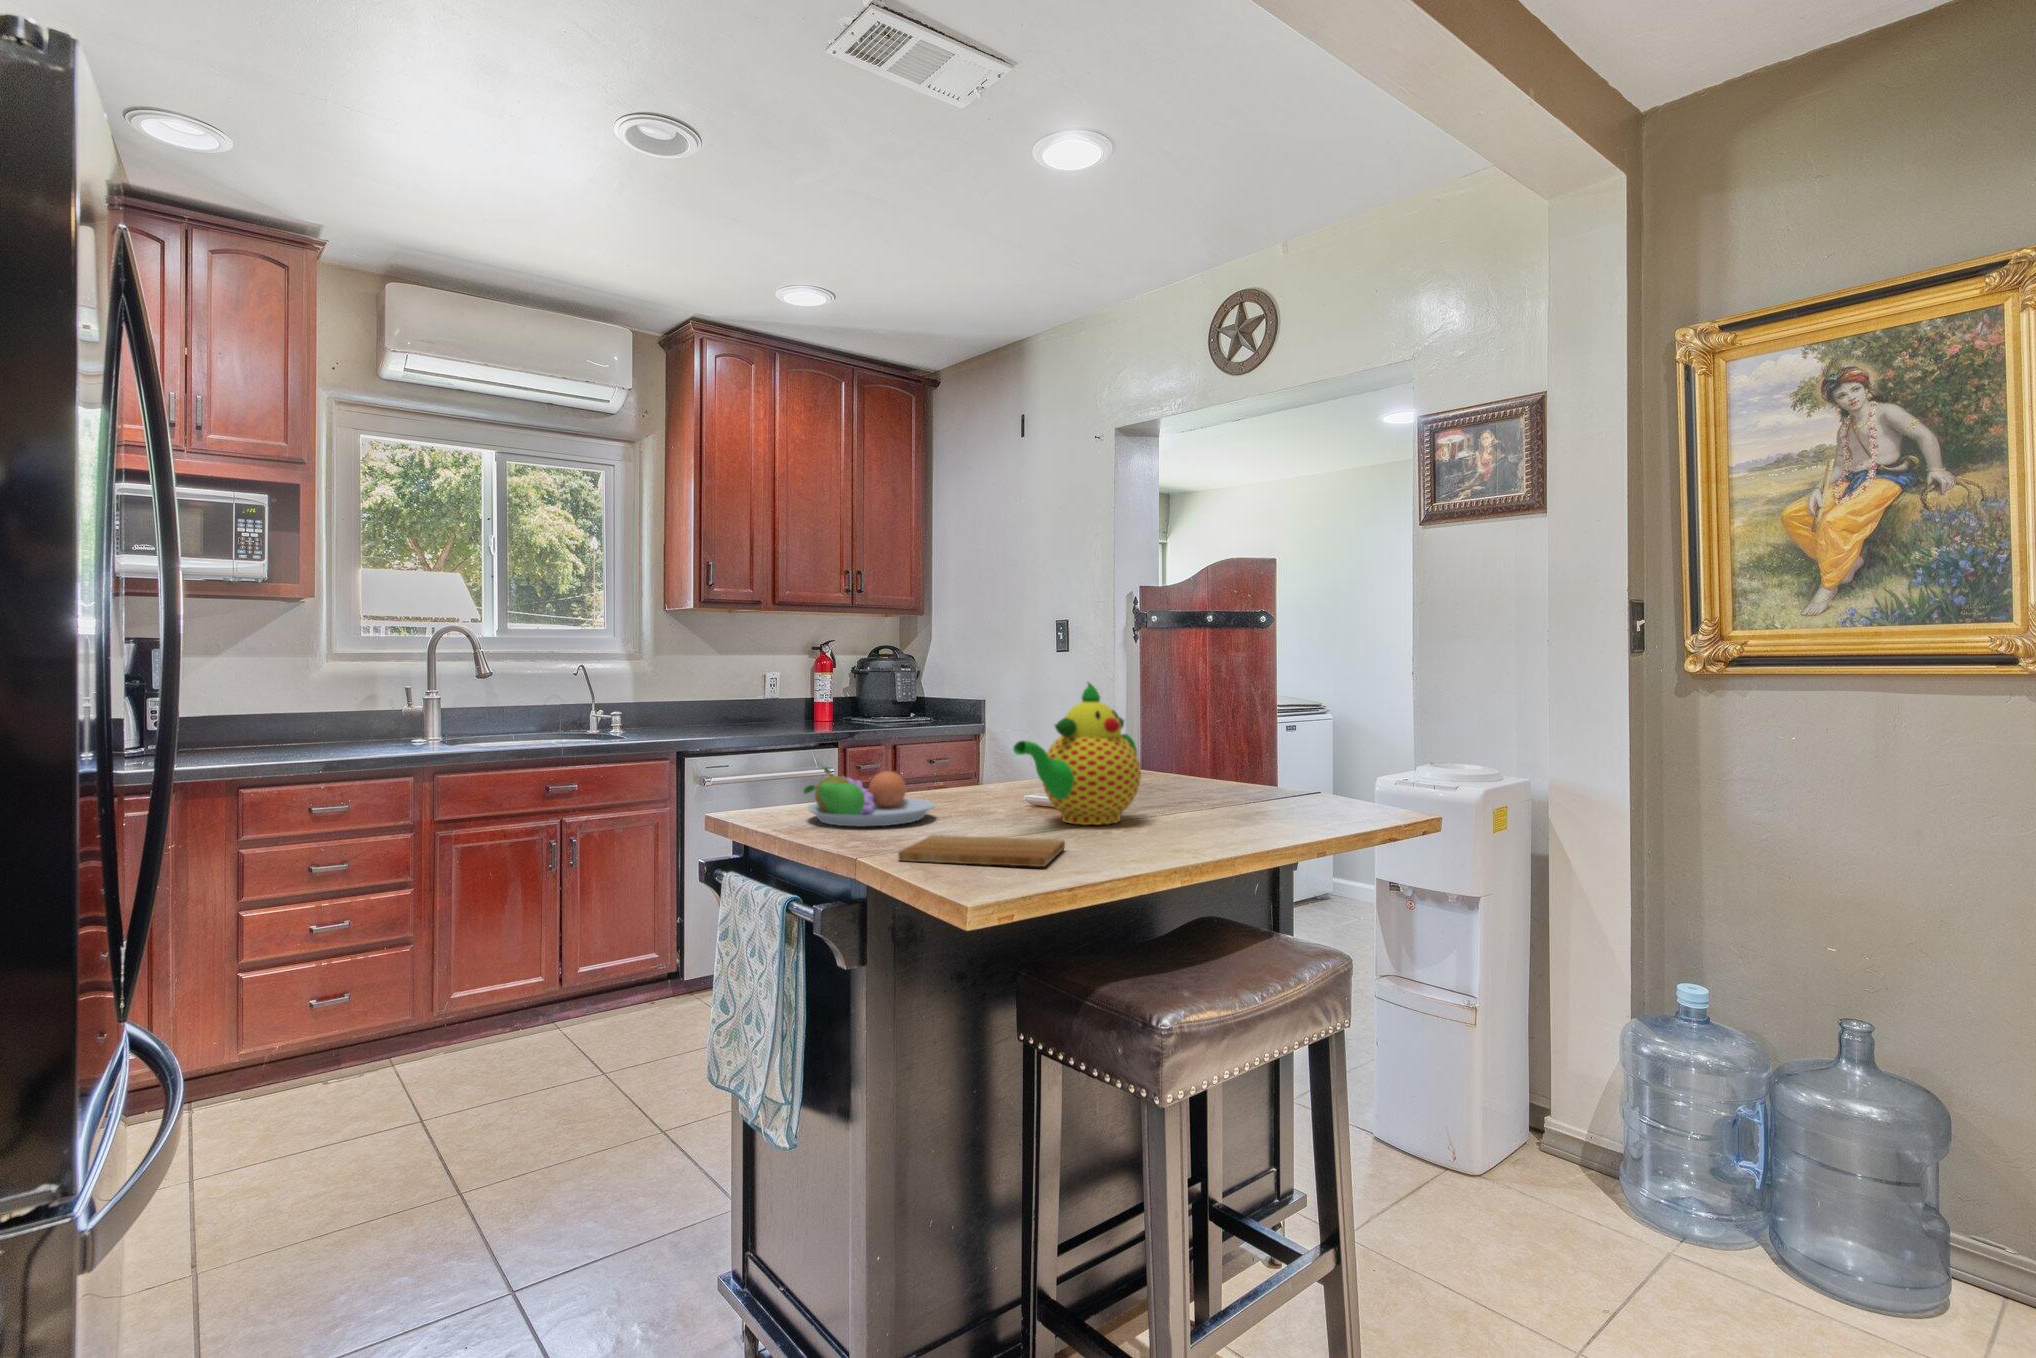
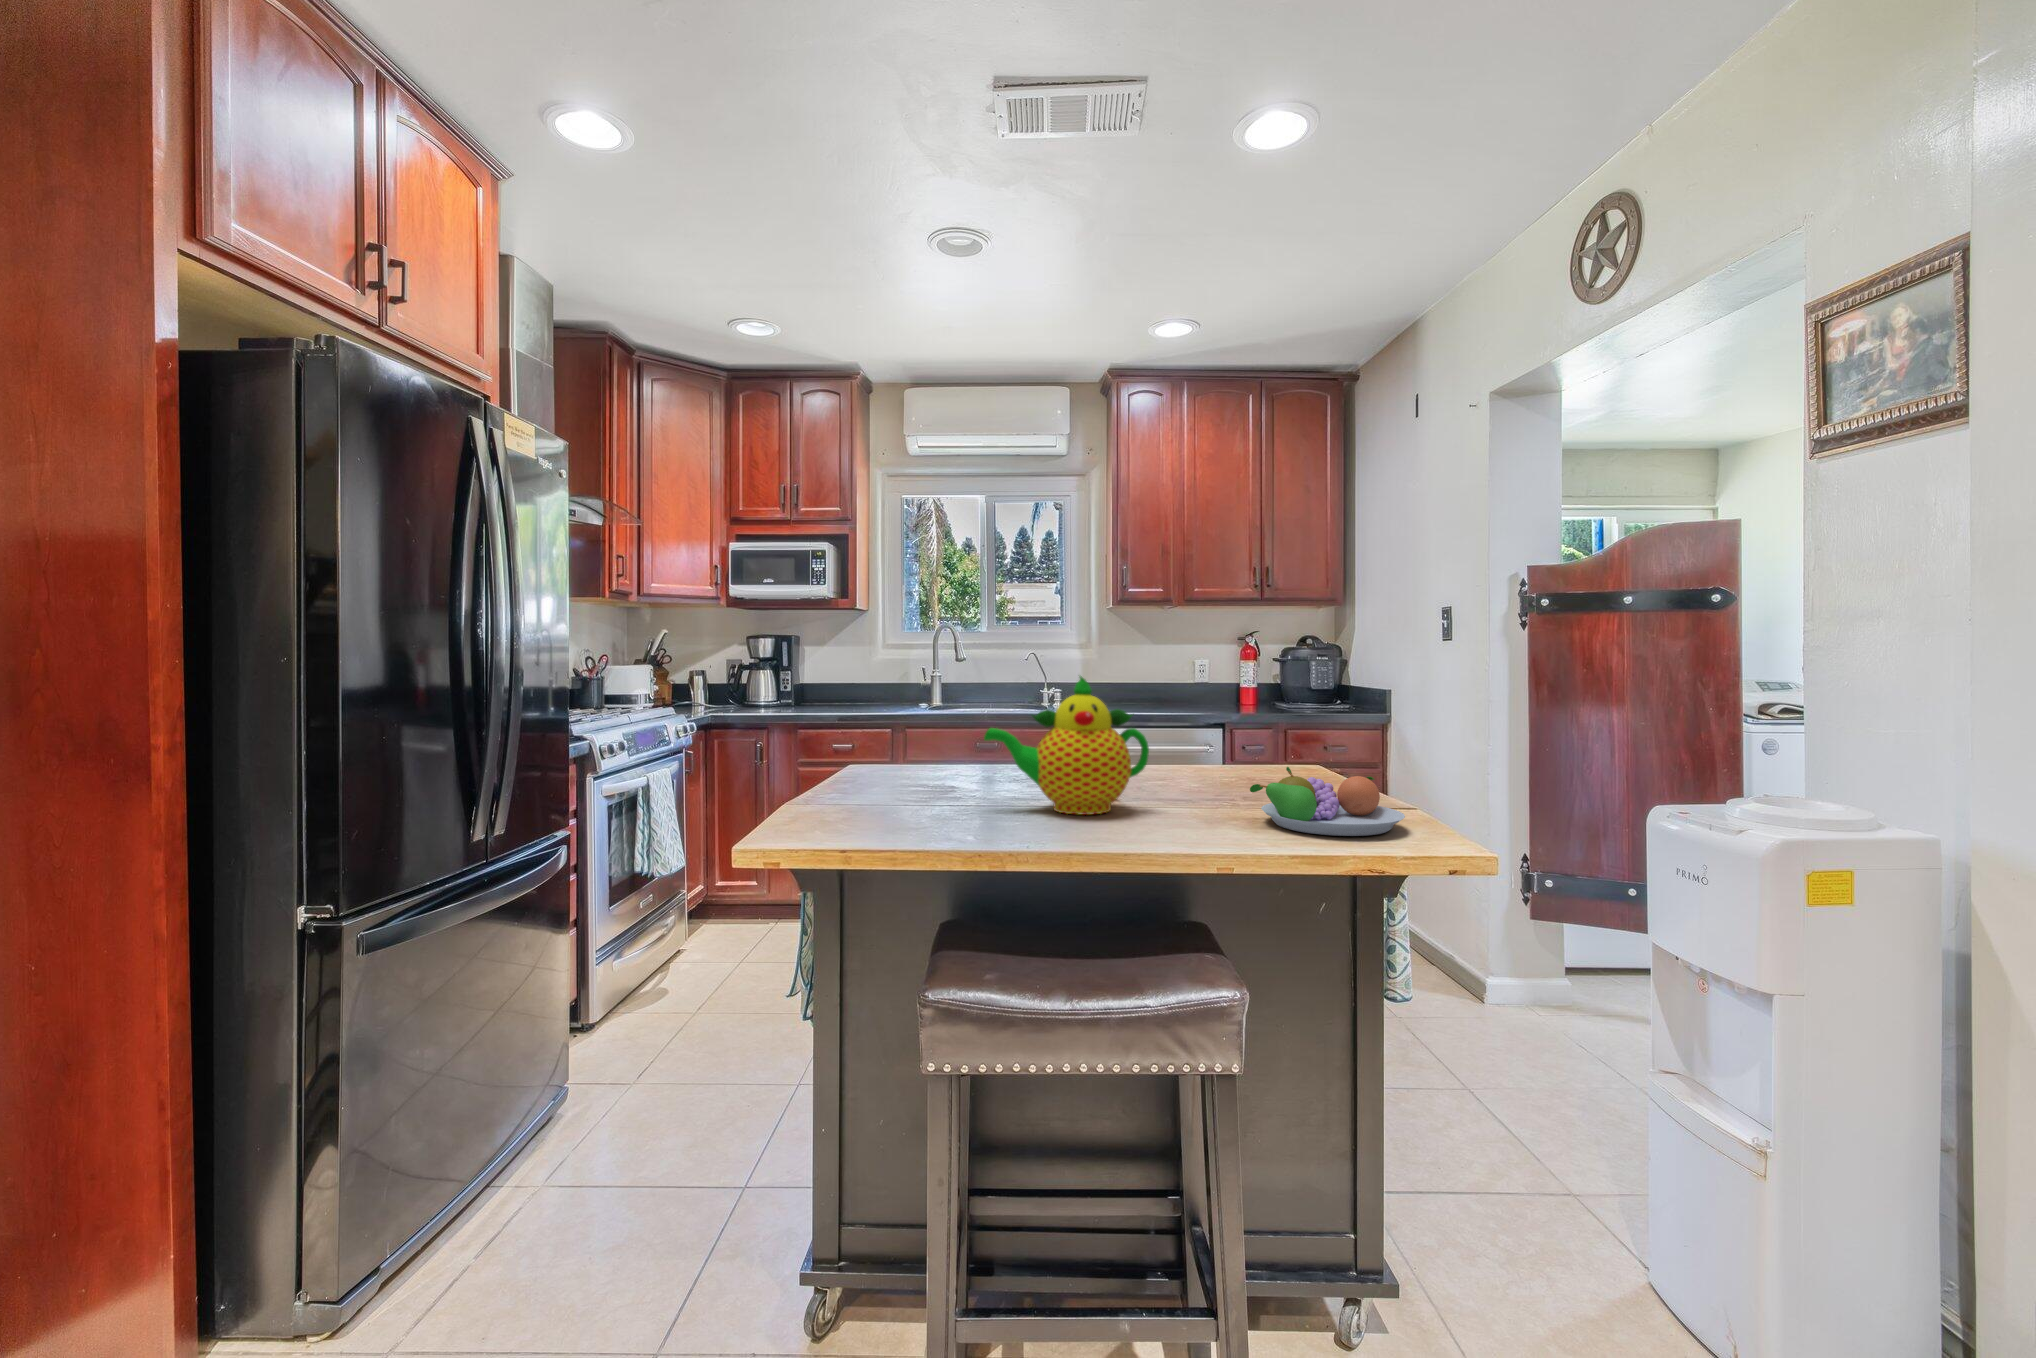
fruit bowl: present [804,768,935,826] -> present [1250,767,1405,836]
cutting board: present [898,835,1065,867] -> none [818,802,952,838]

